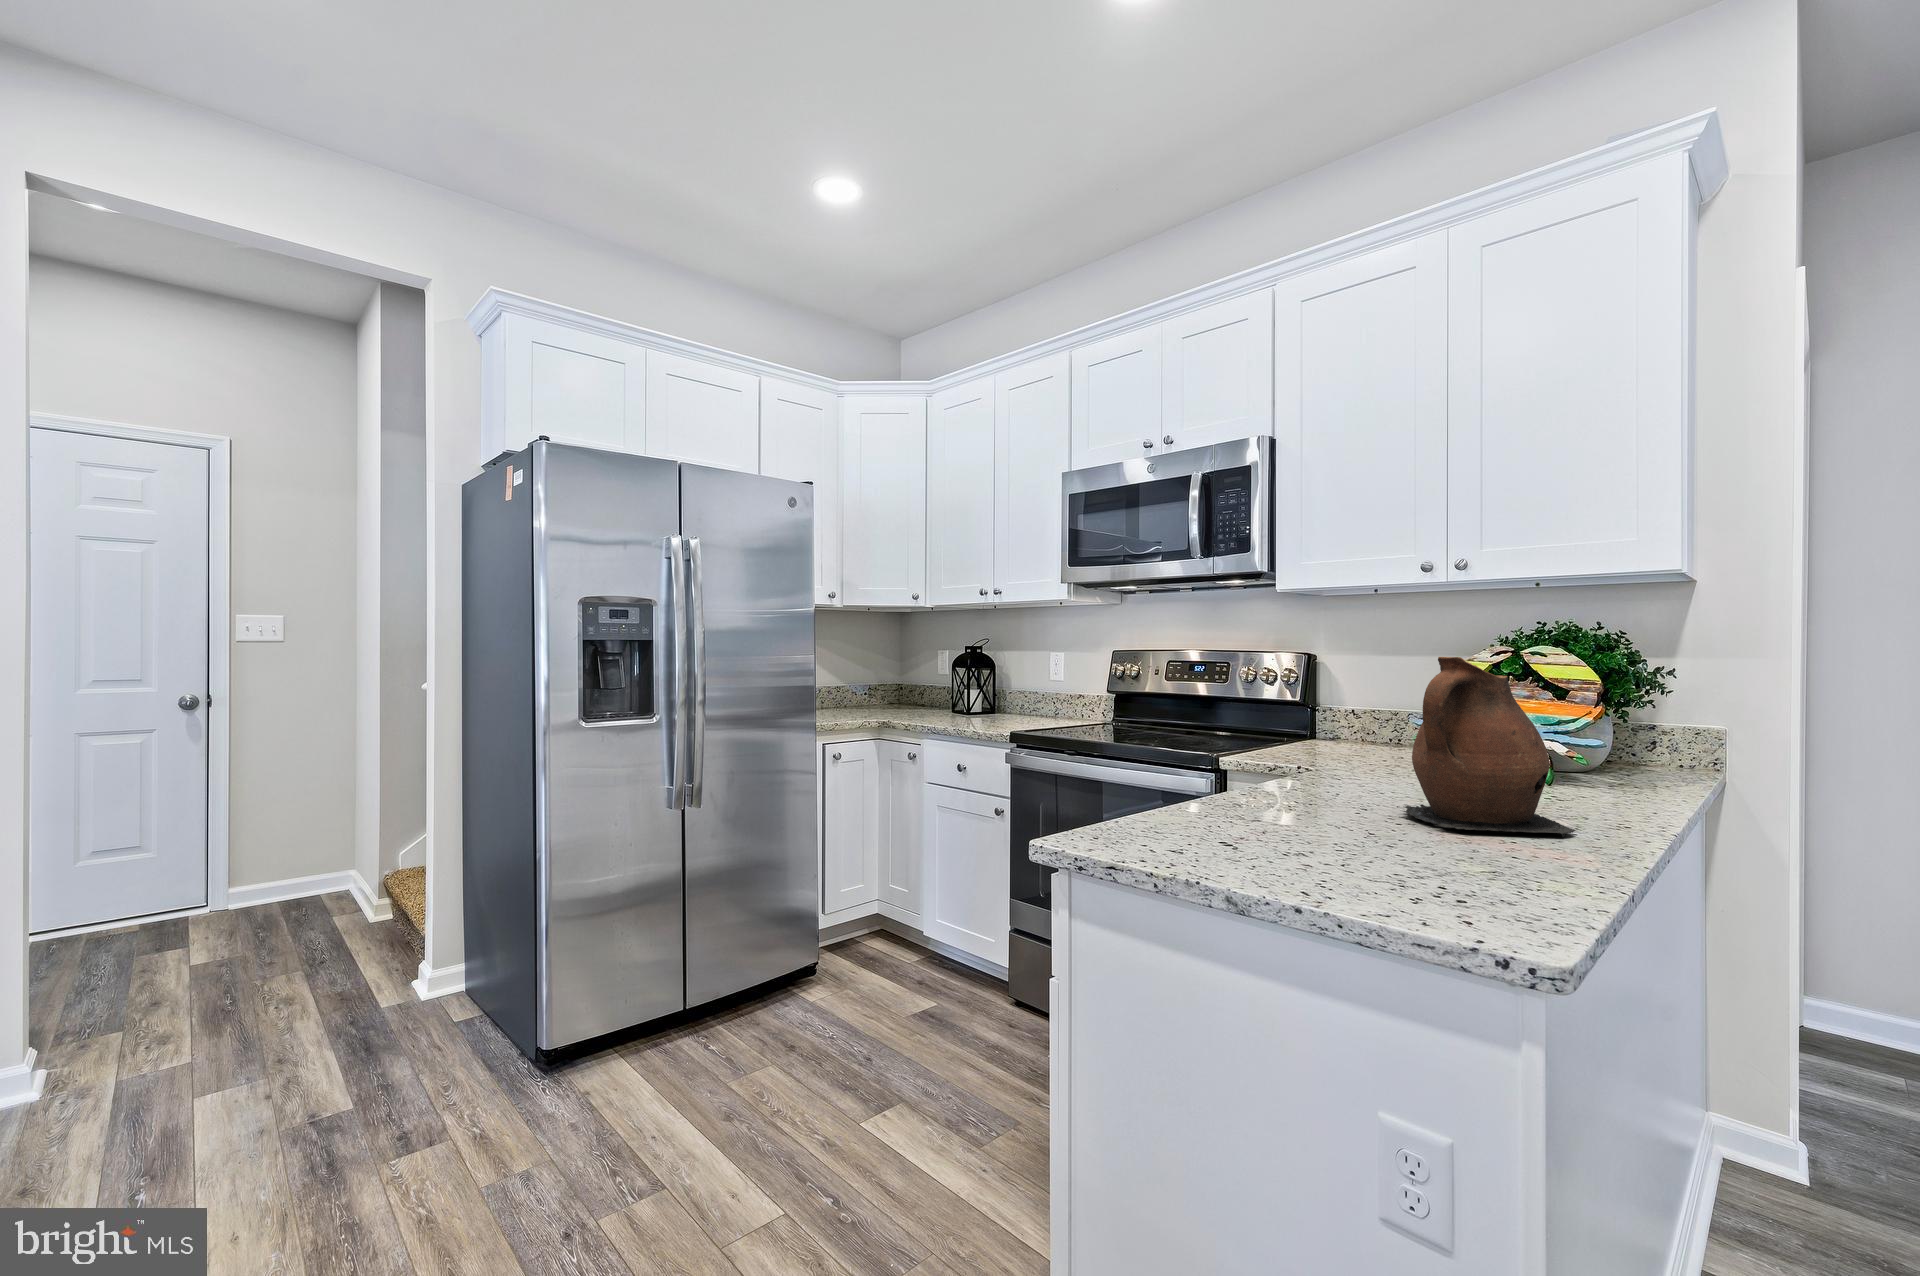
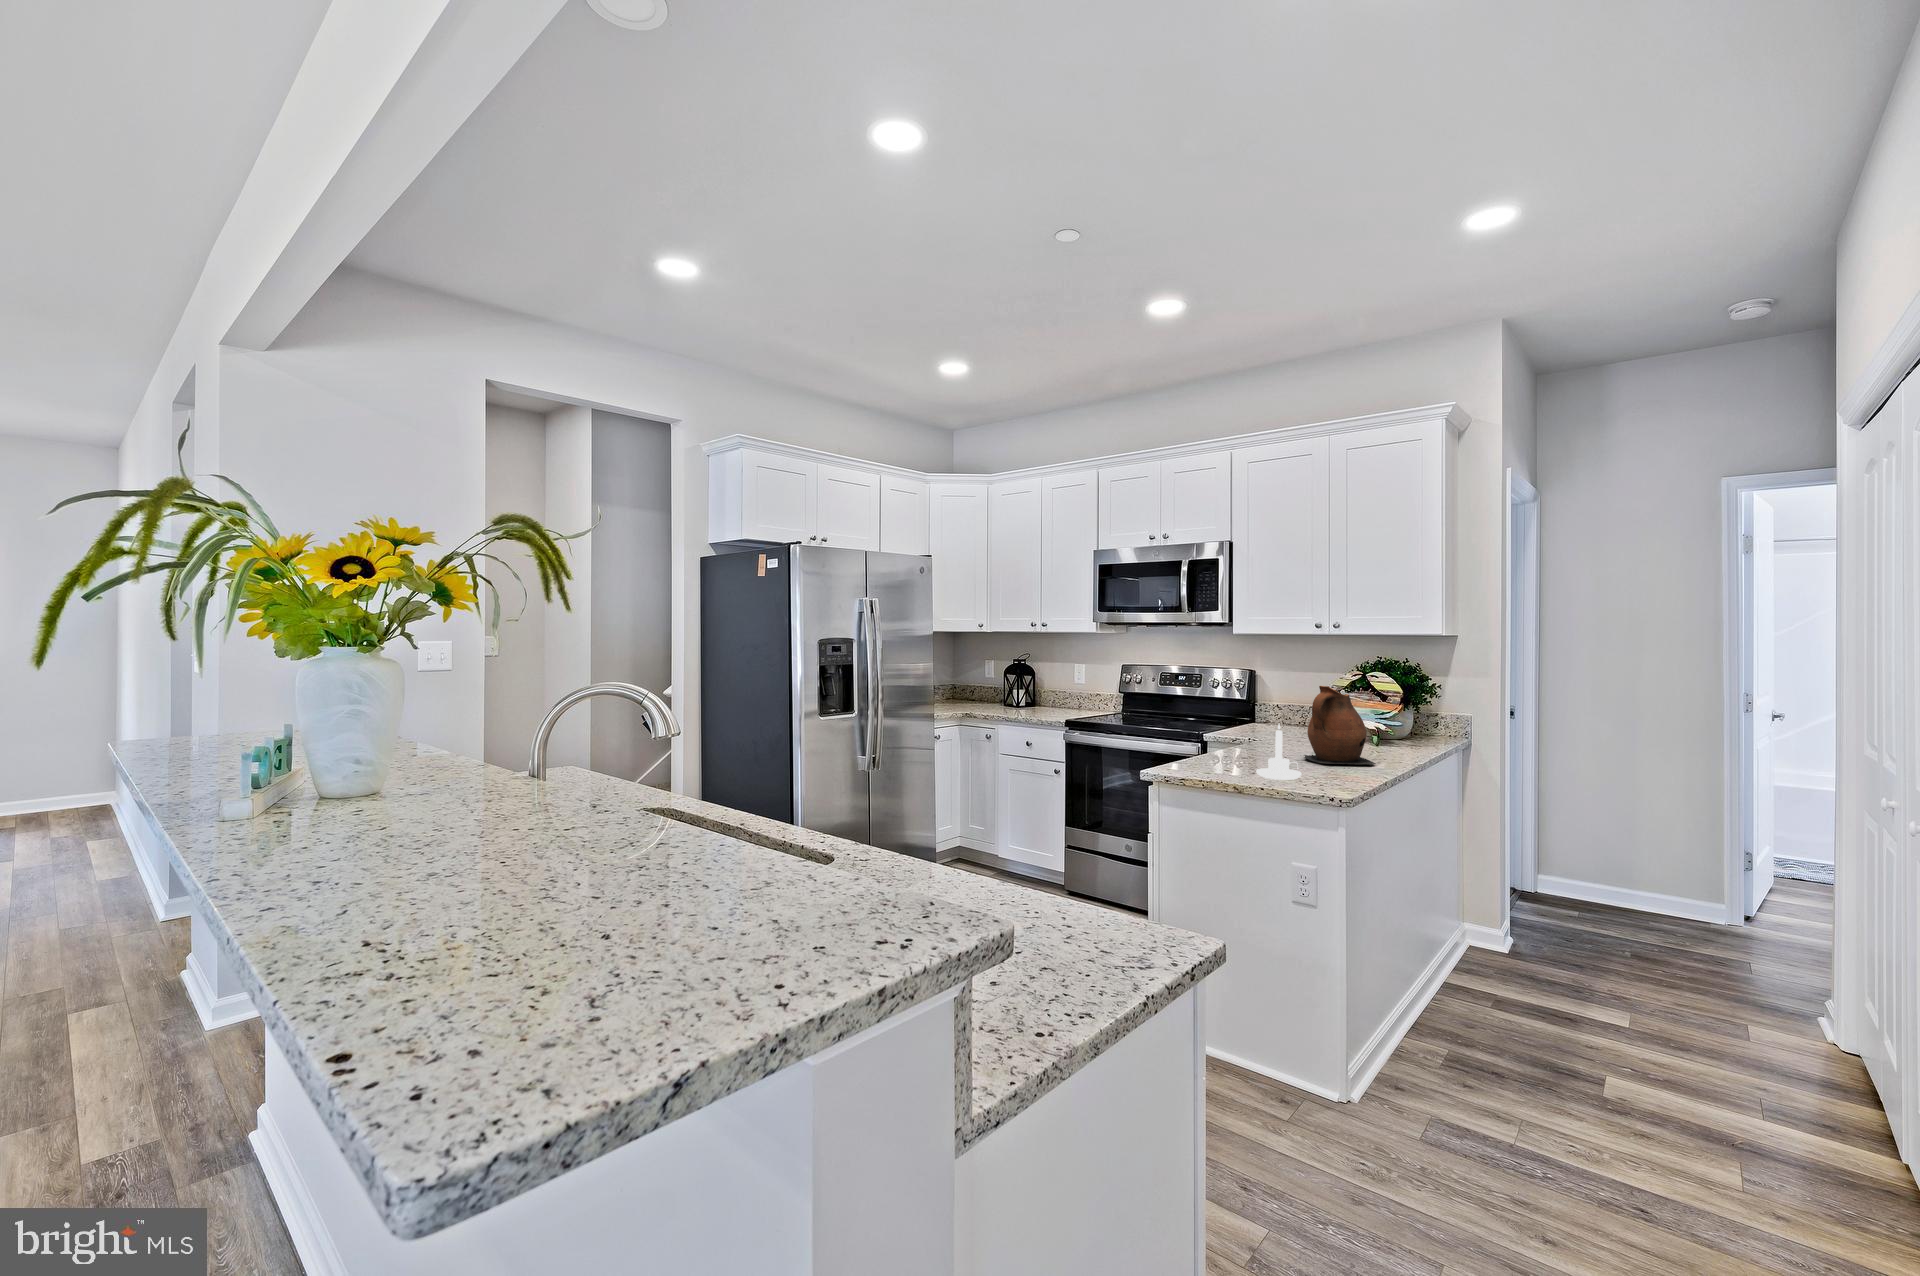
candle holder: none [1288,734,1402,881] -> present [1256,724,1302,780]

